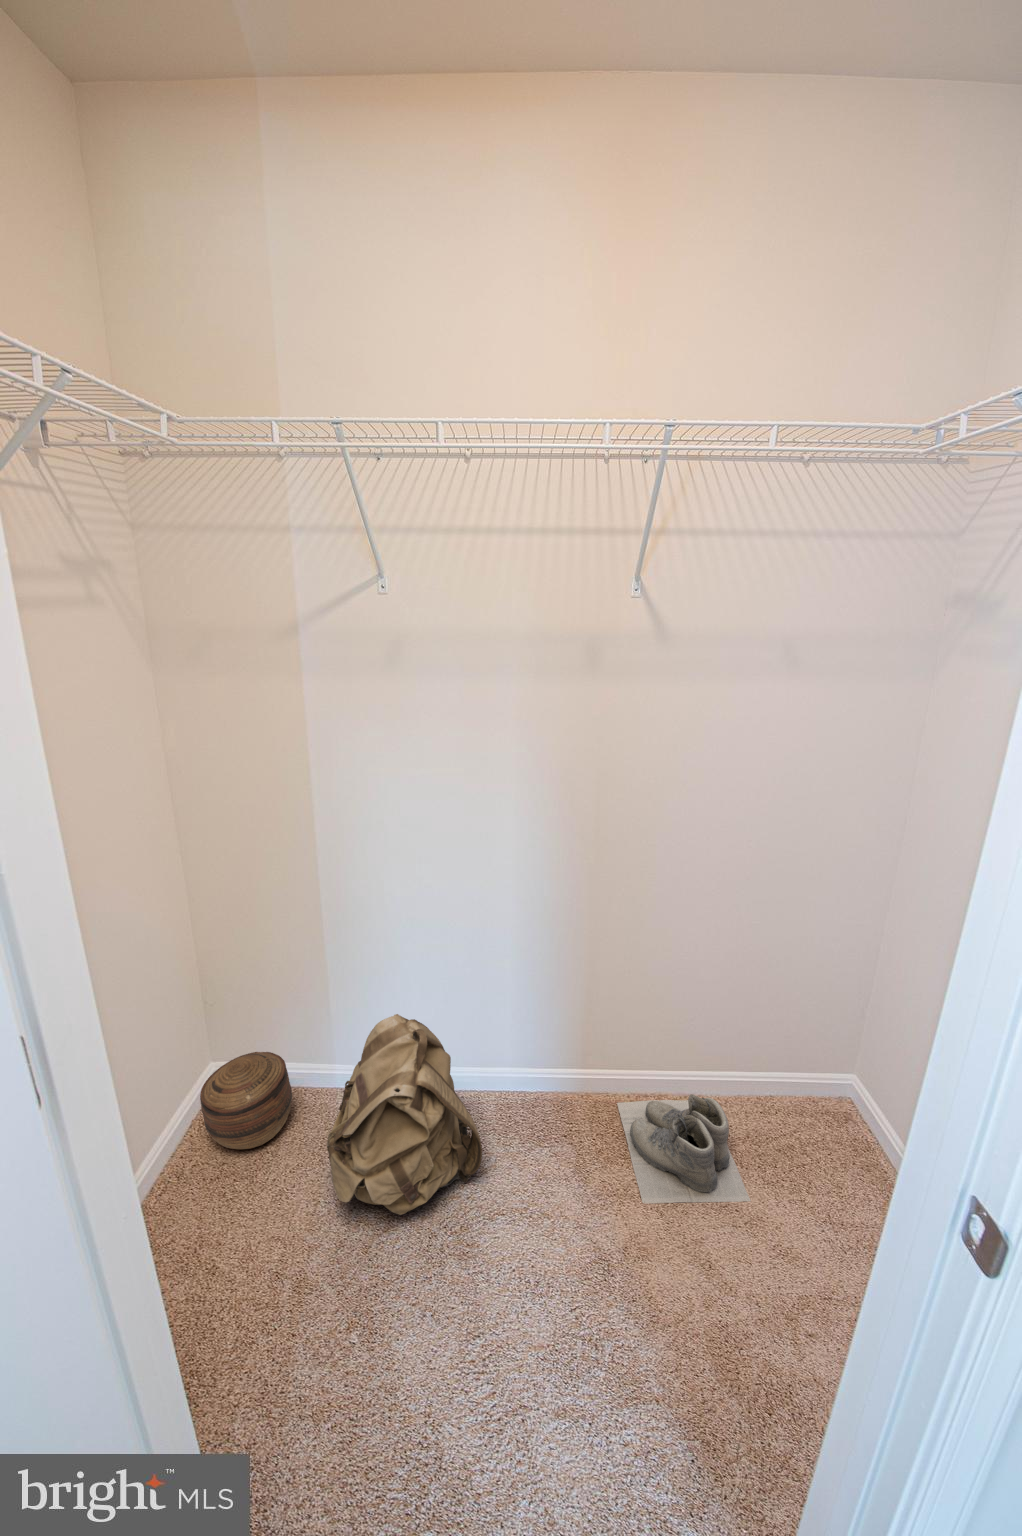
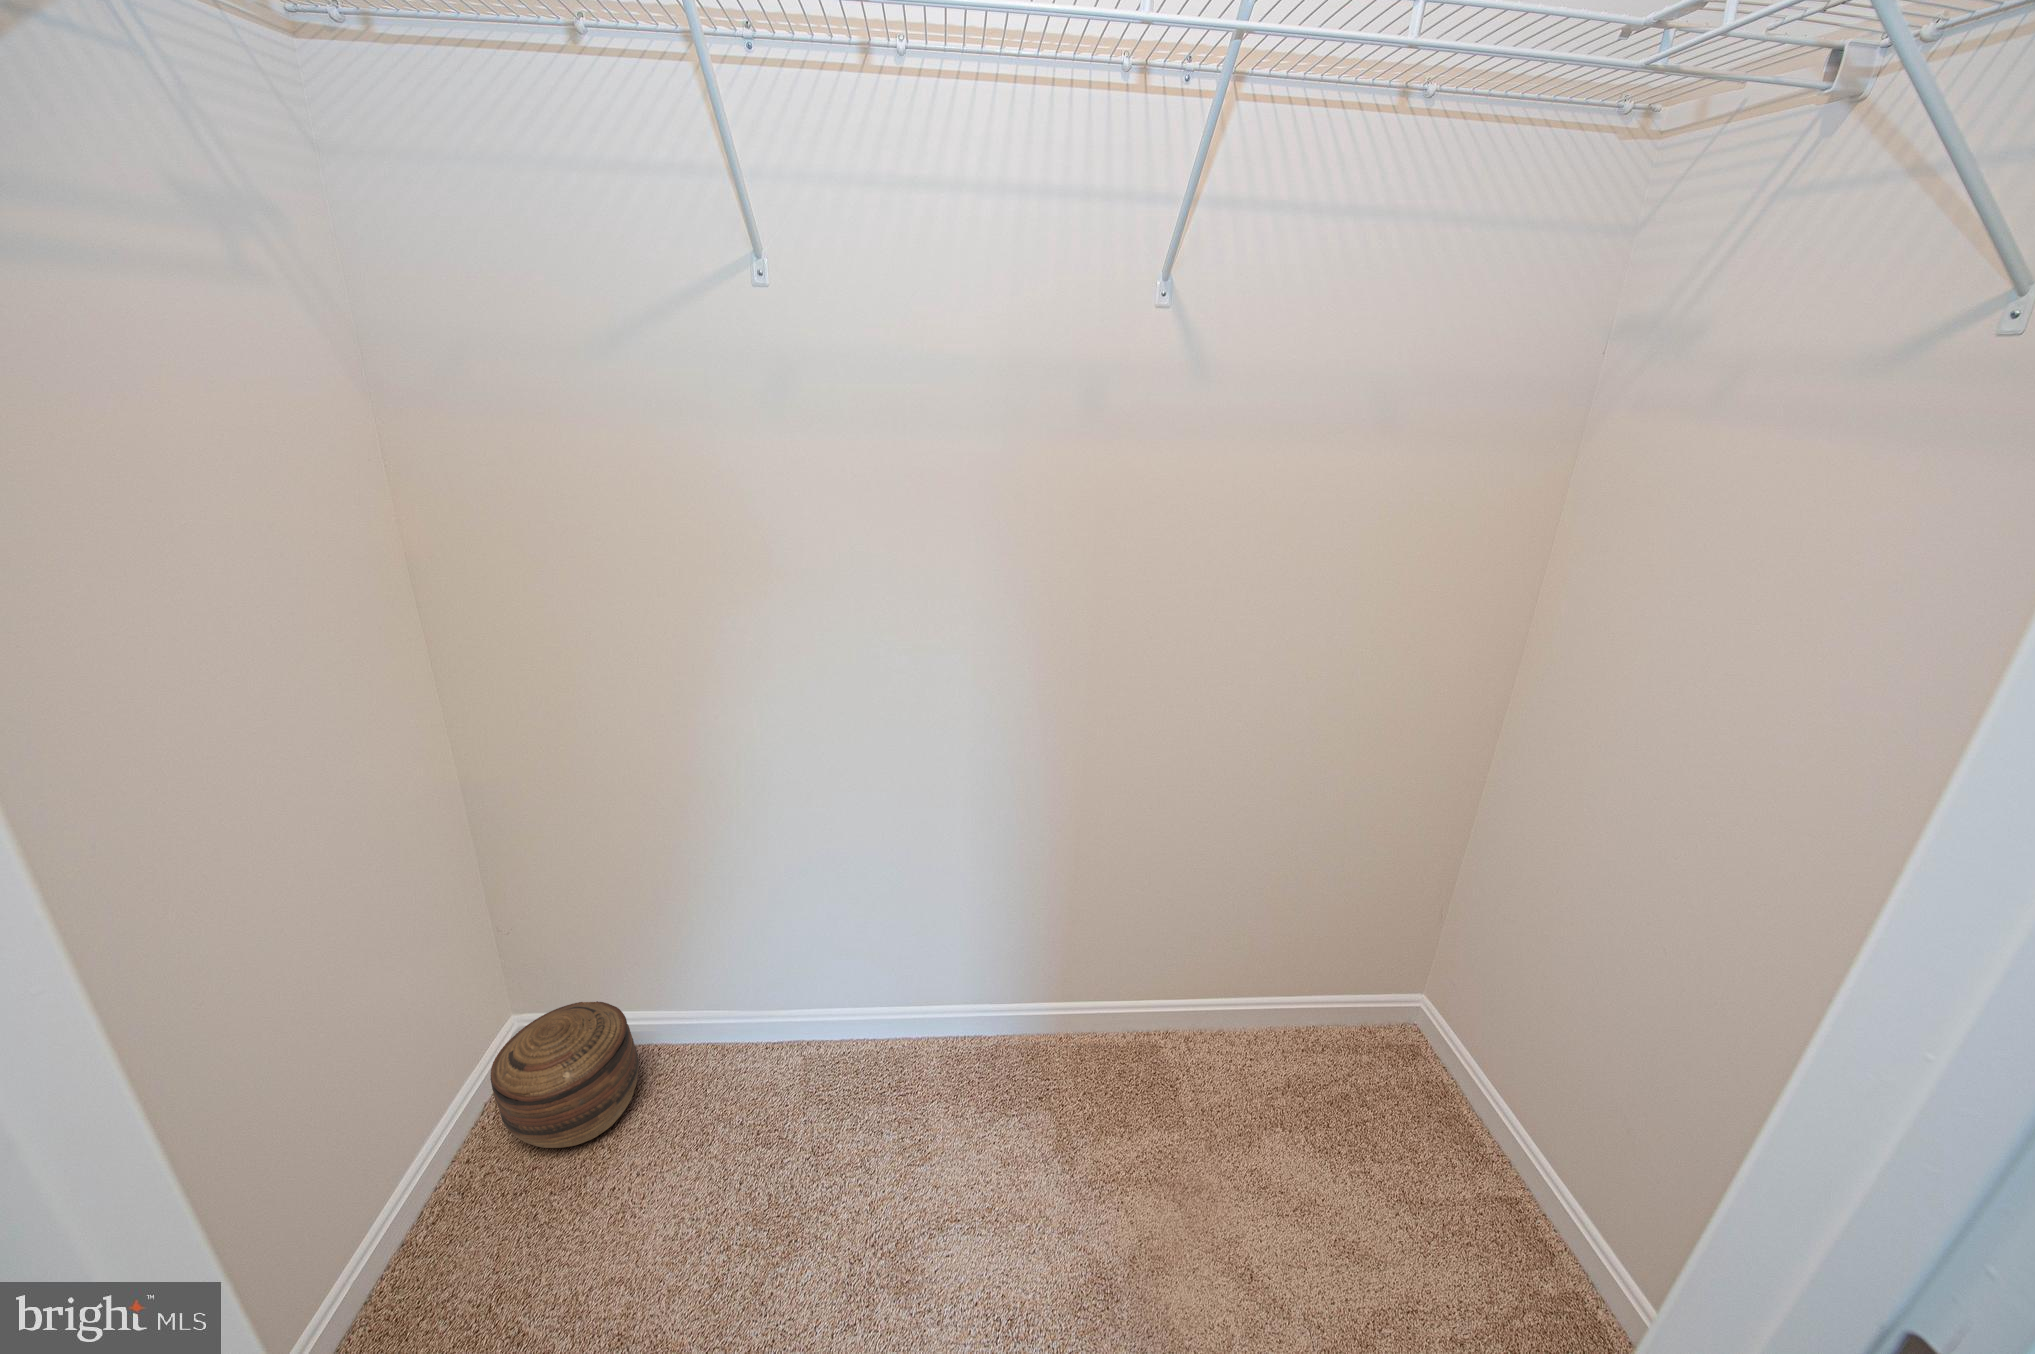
backpack: present [327,1014,482,1215] -> none [691,949,927,1236]
boots: present [617,1094,751,1204] -> none [1113,1039,1299,1193]

